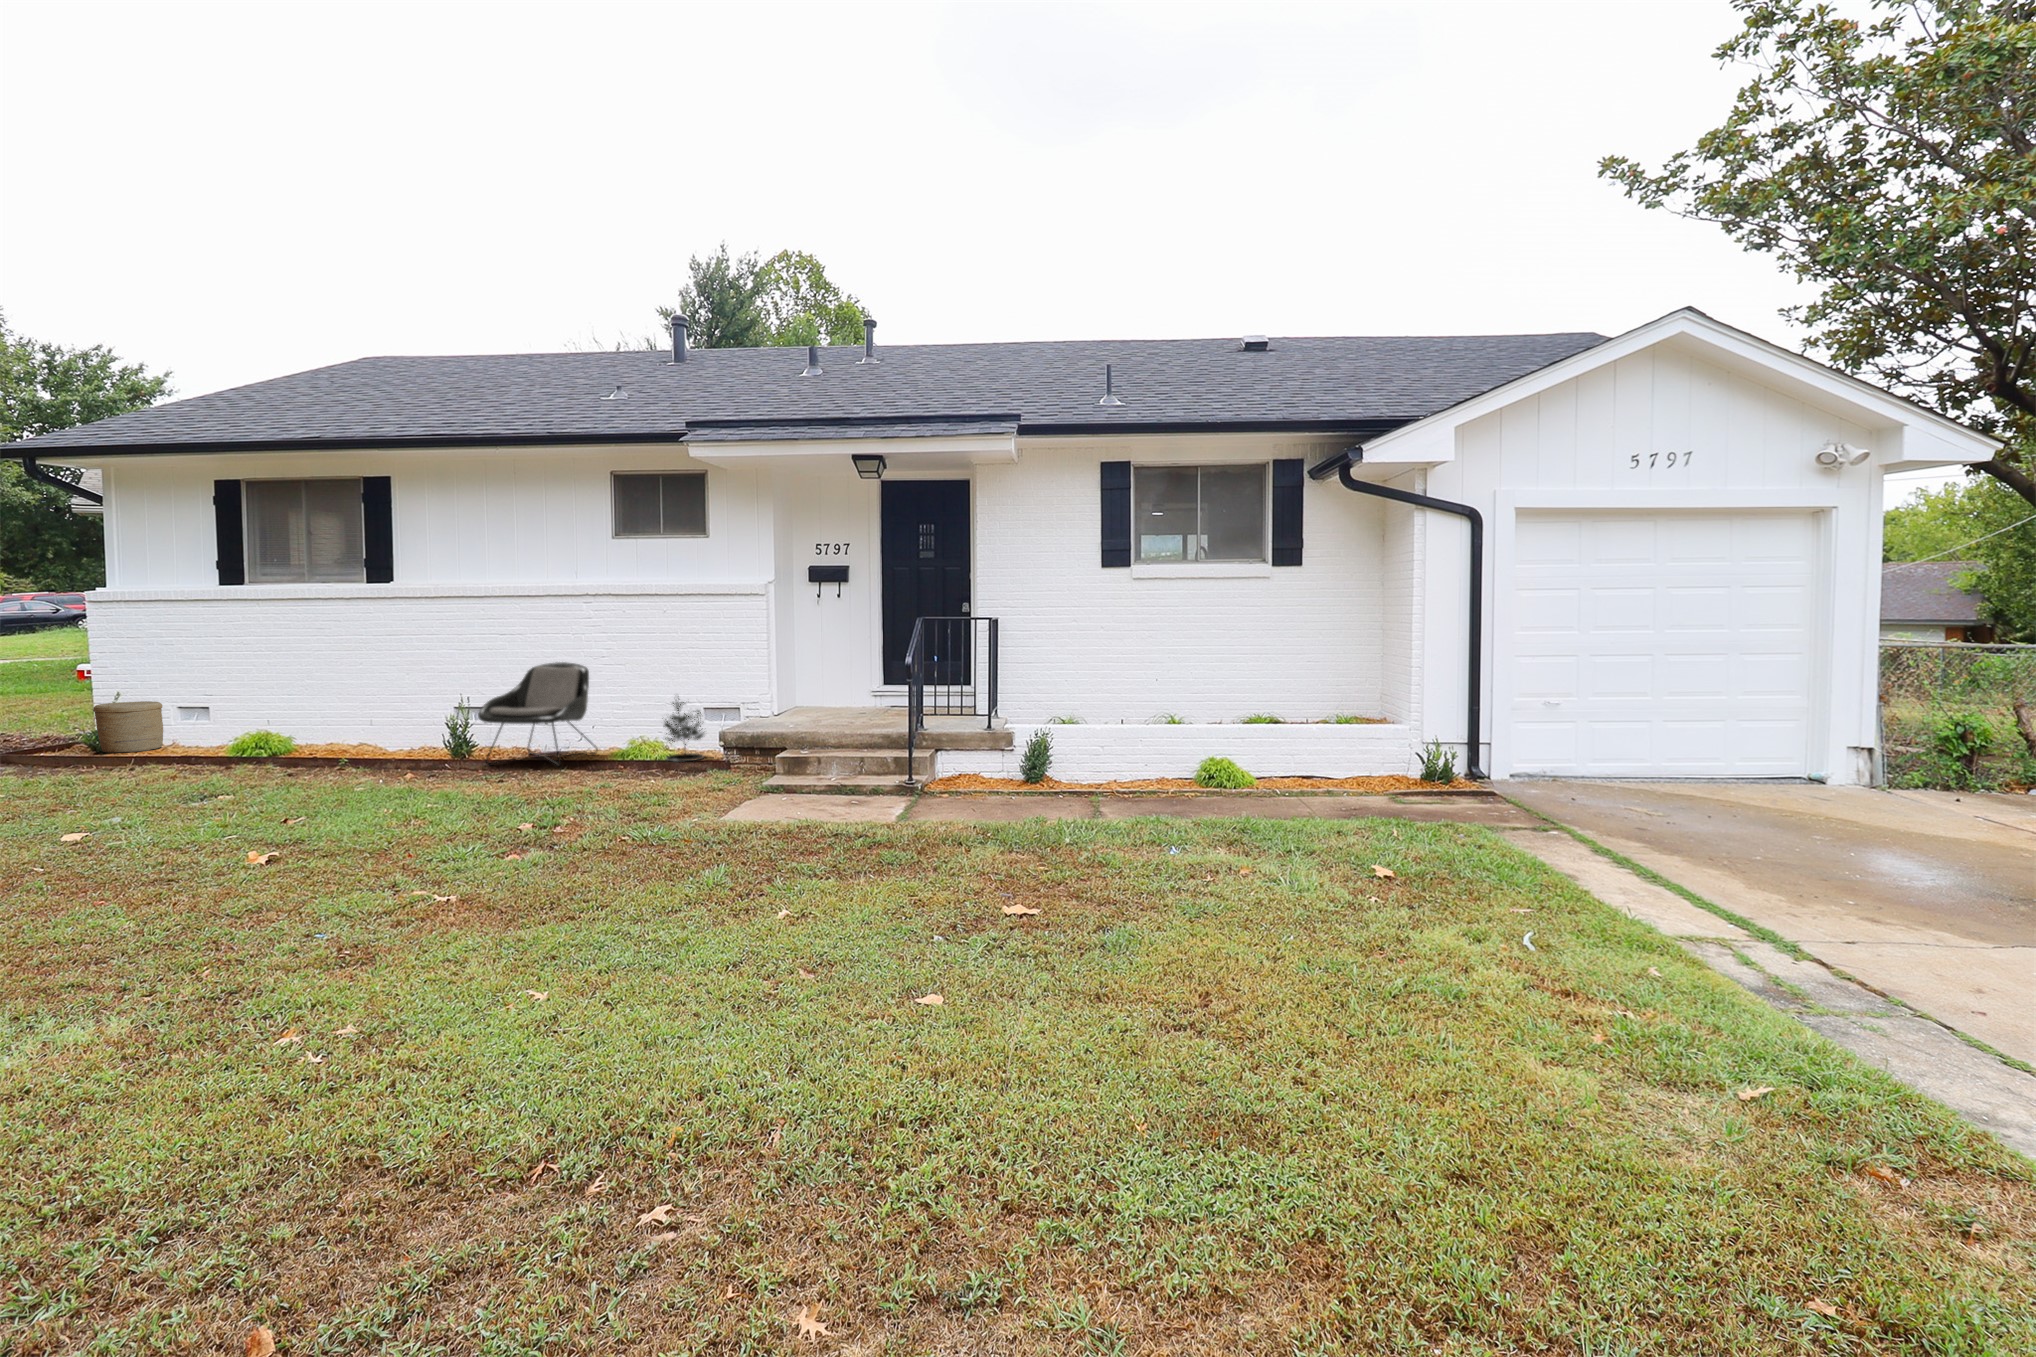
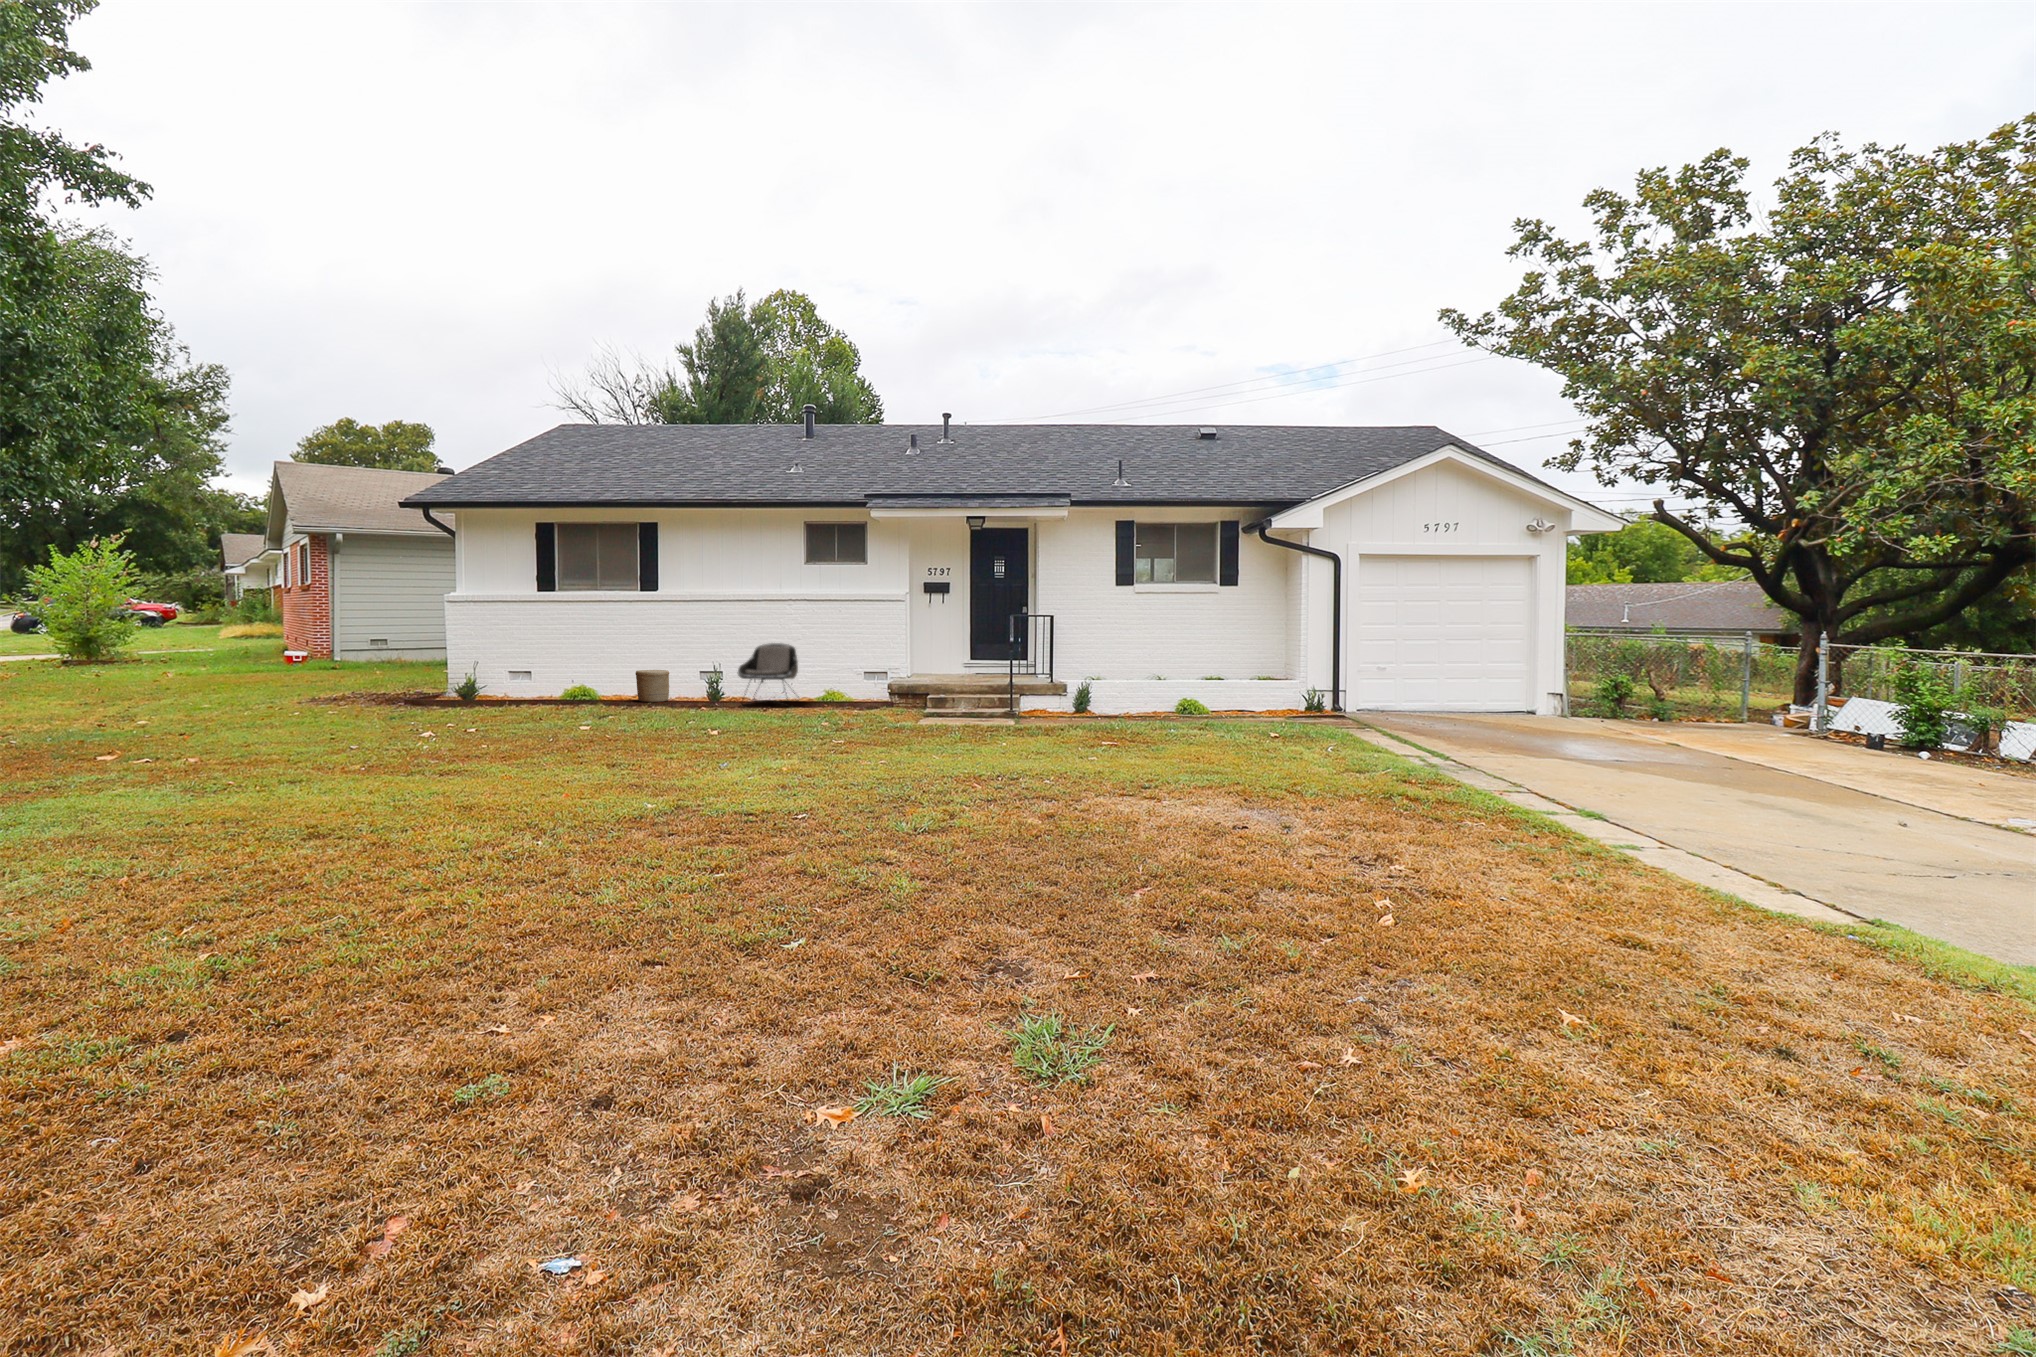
potted tree: present [664,698,704,762] -> none [845,662,871,705]
woven basket: present [93,701,163,753] -> present [635,670,669,702]

